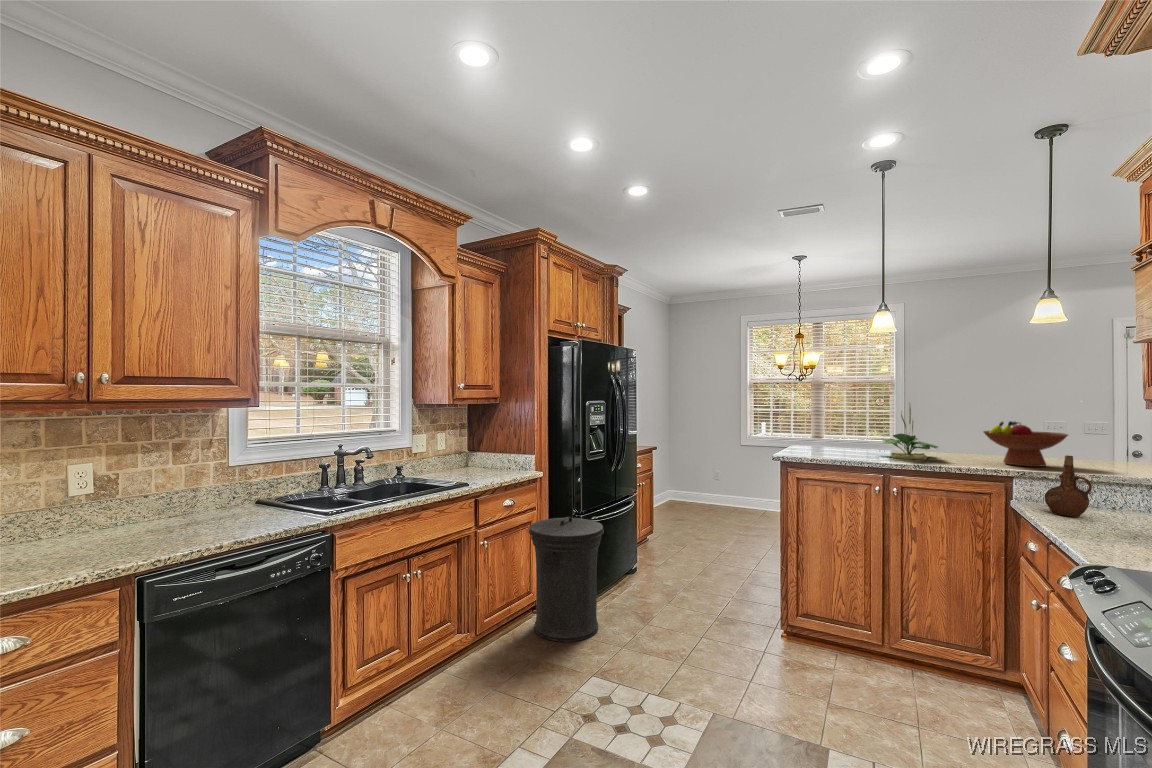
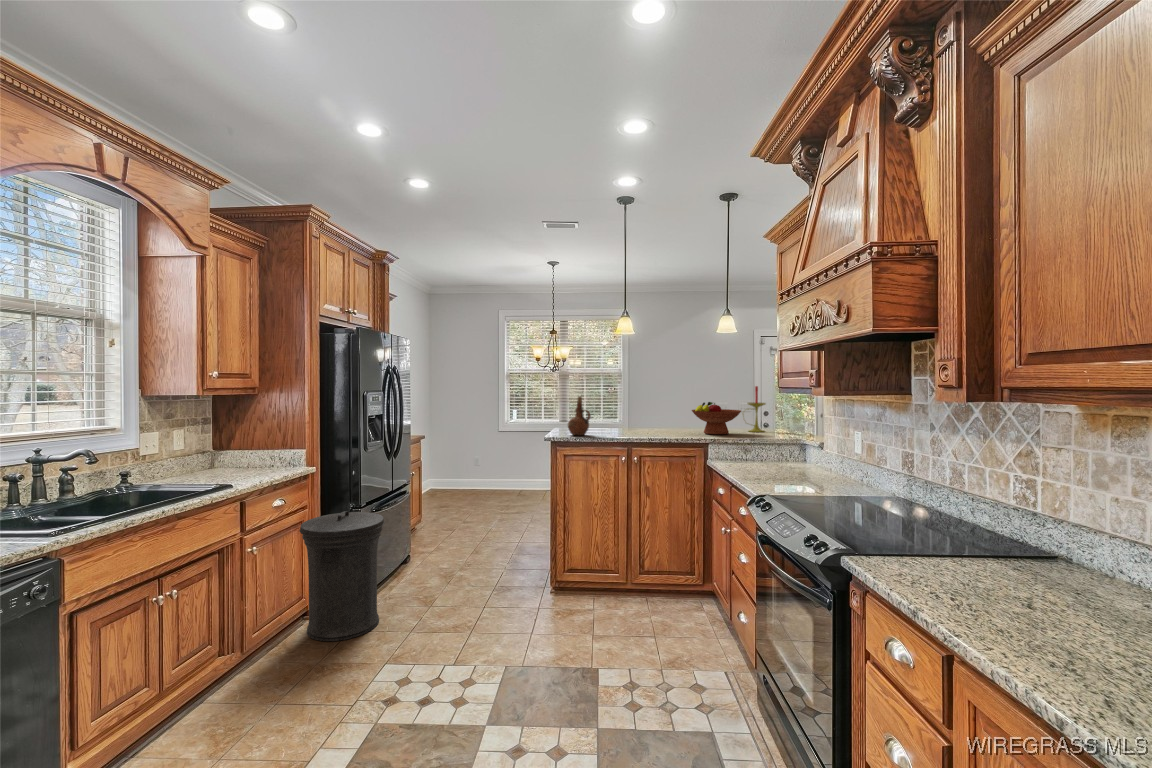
candle: none [1073,398,1118,467] -> present [747,386,766,432]
potted plant: present [874,406,938,460] -> none [616,388,664,434]
ceramic pitcher: present [1045,455,1092,517] -> present [568,396,591,435]

